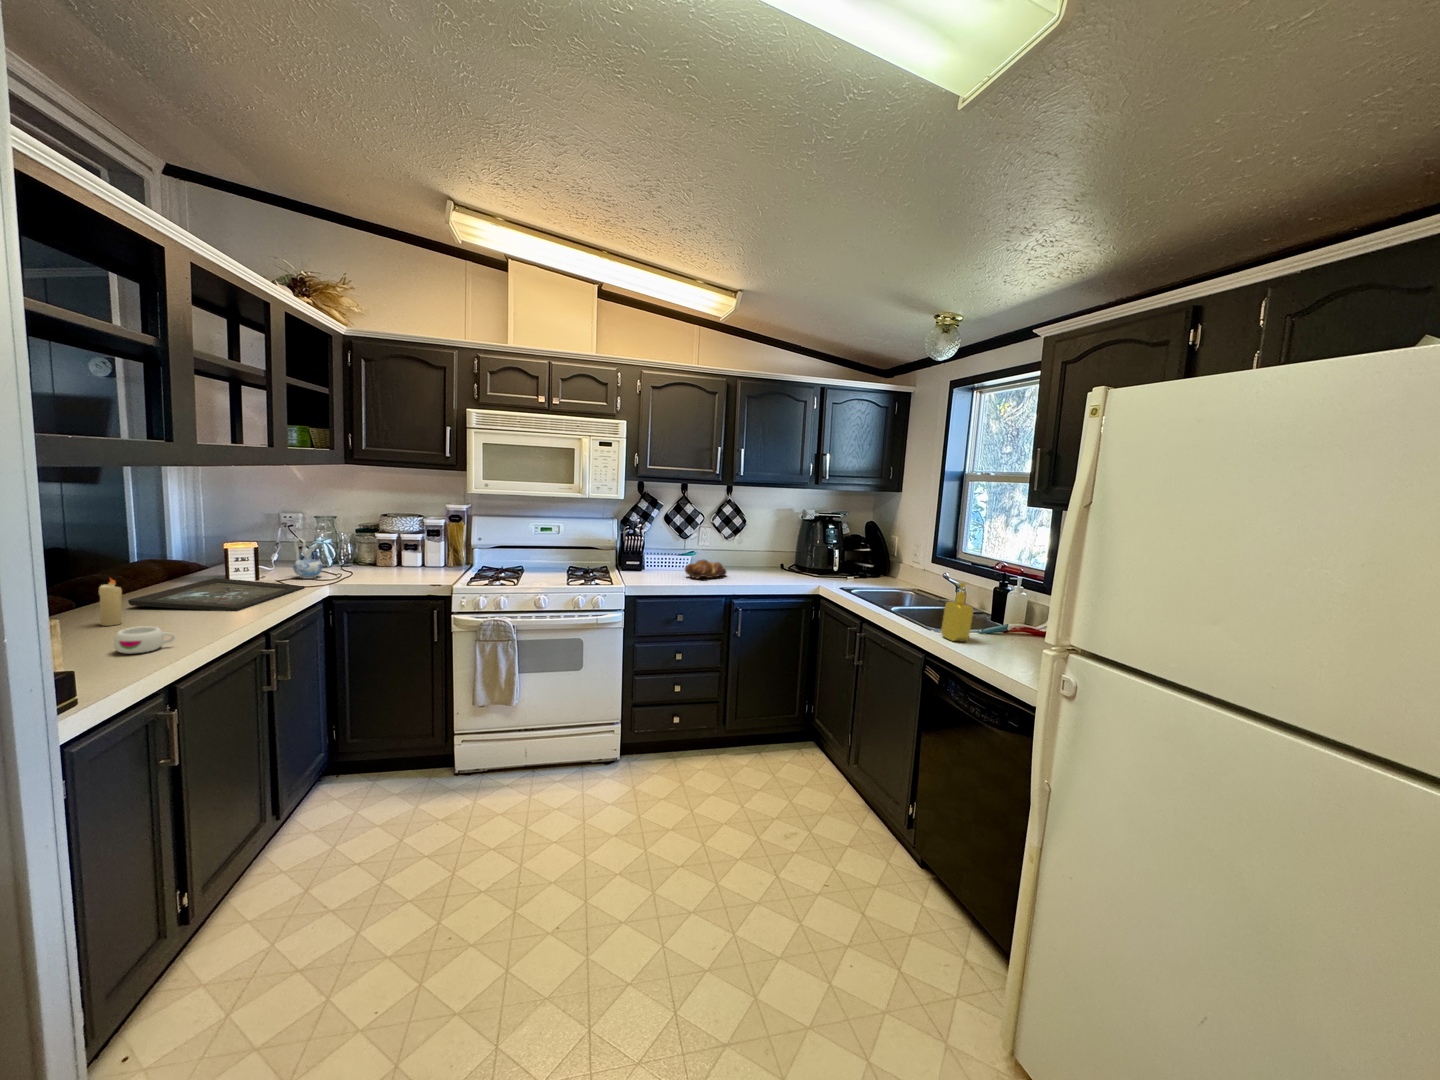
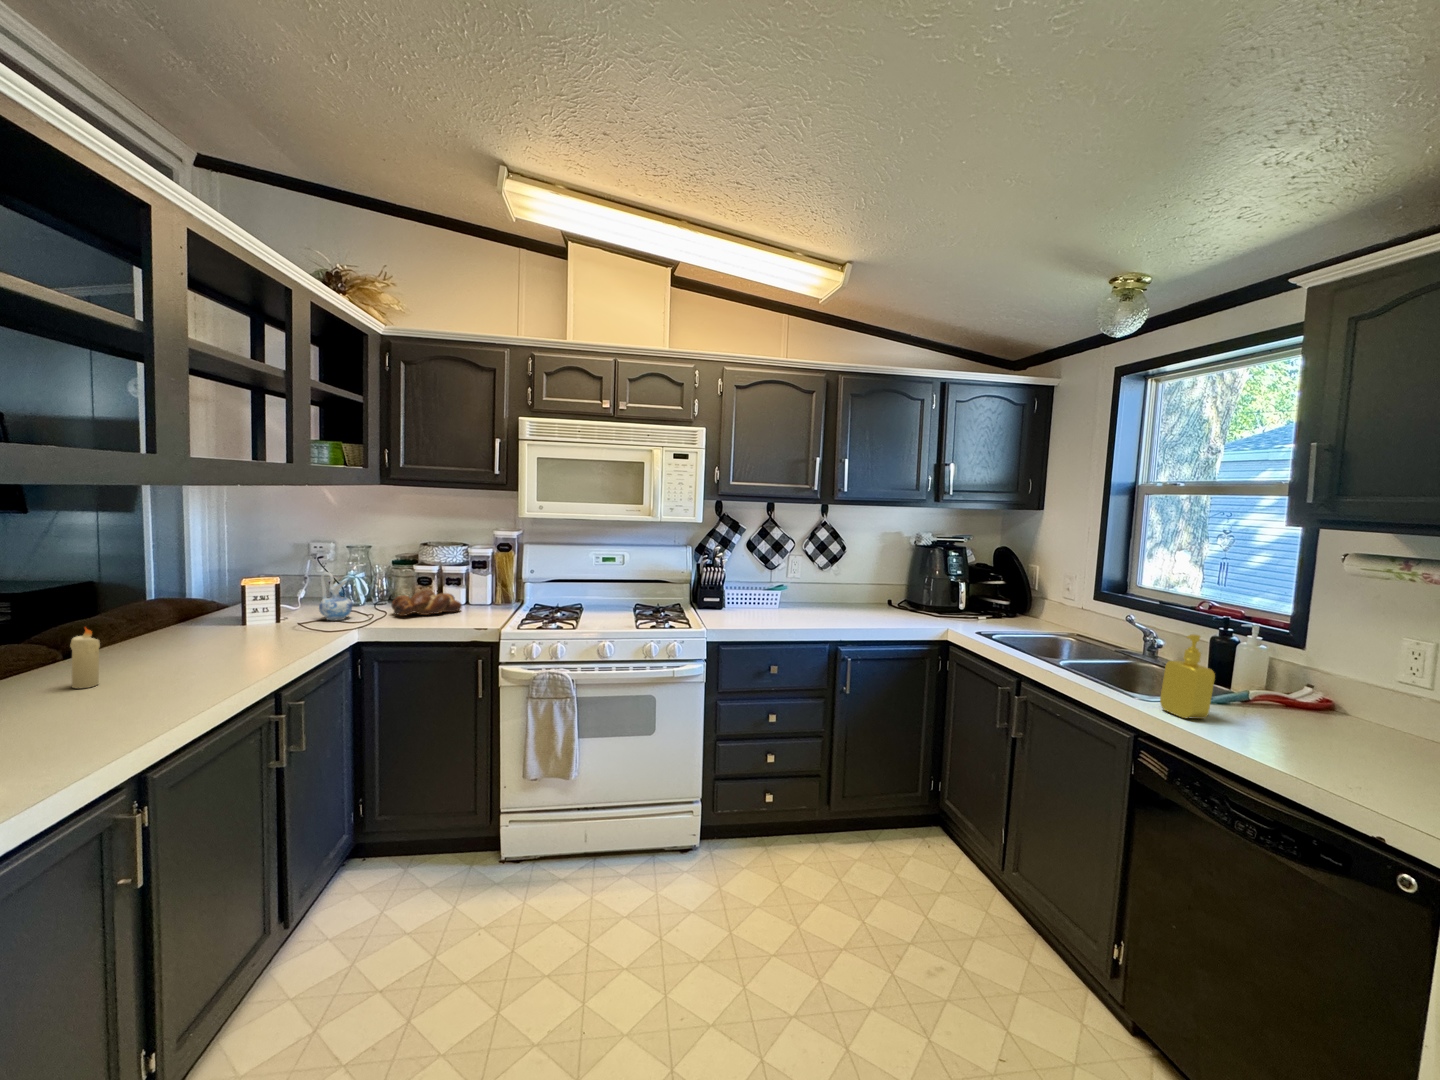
bread loaf: present [685,560,726,578] -> present [391,590,462,616]
tray: present [128,578,305,611] -> none [116,621,329,668]
mug: present [114,626,175,654] -> none [65,695,147,734]

